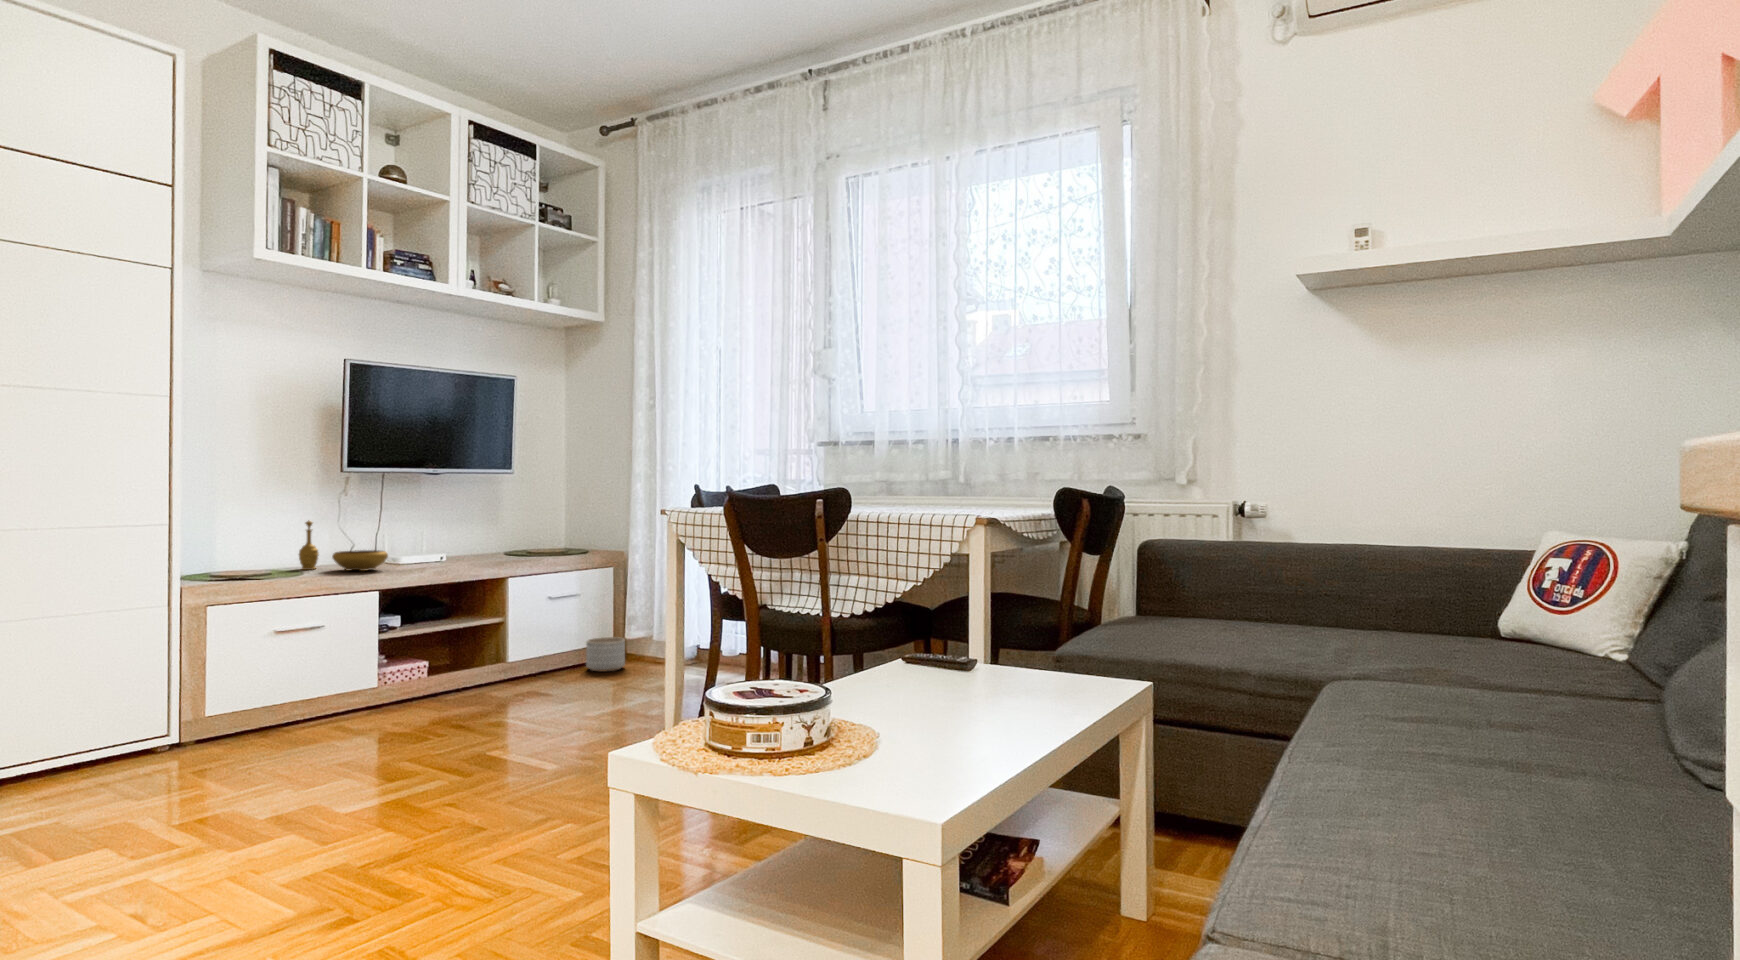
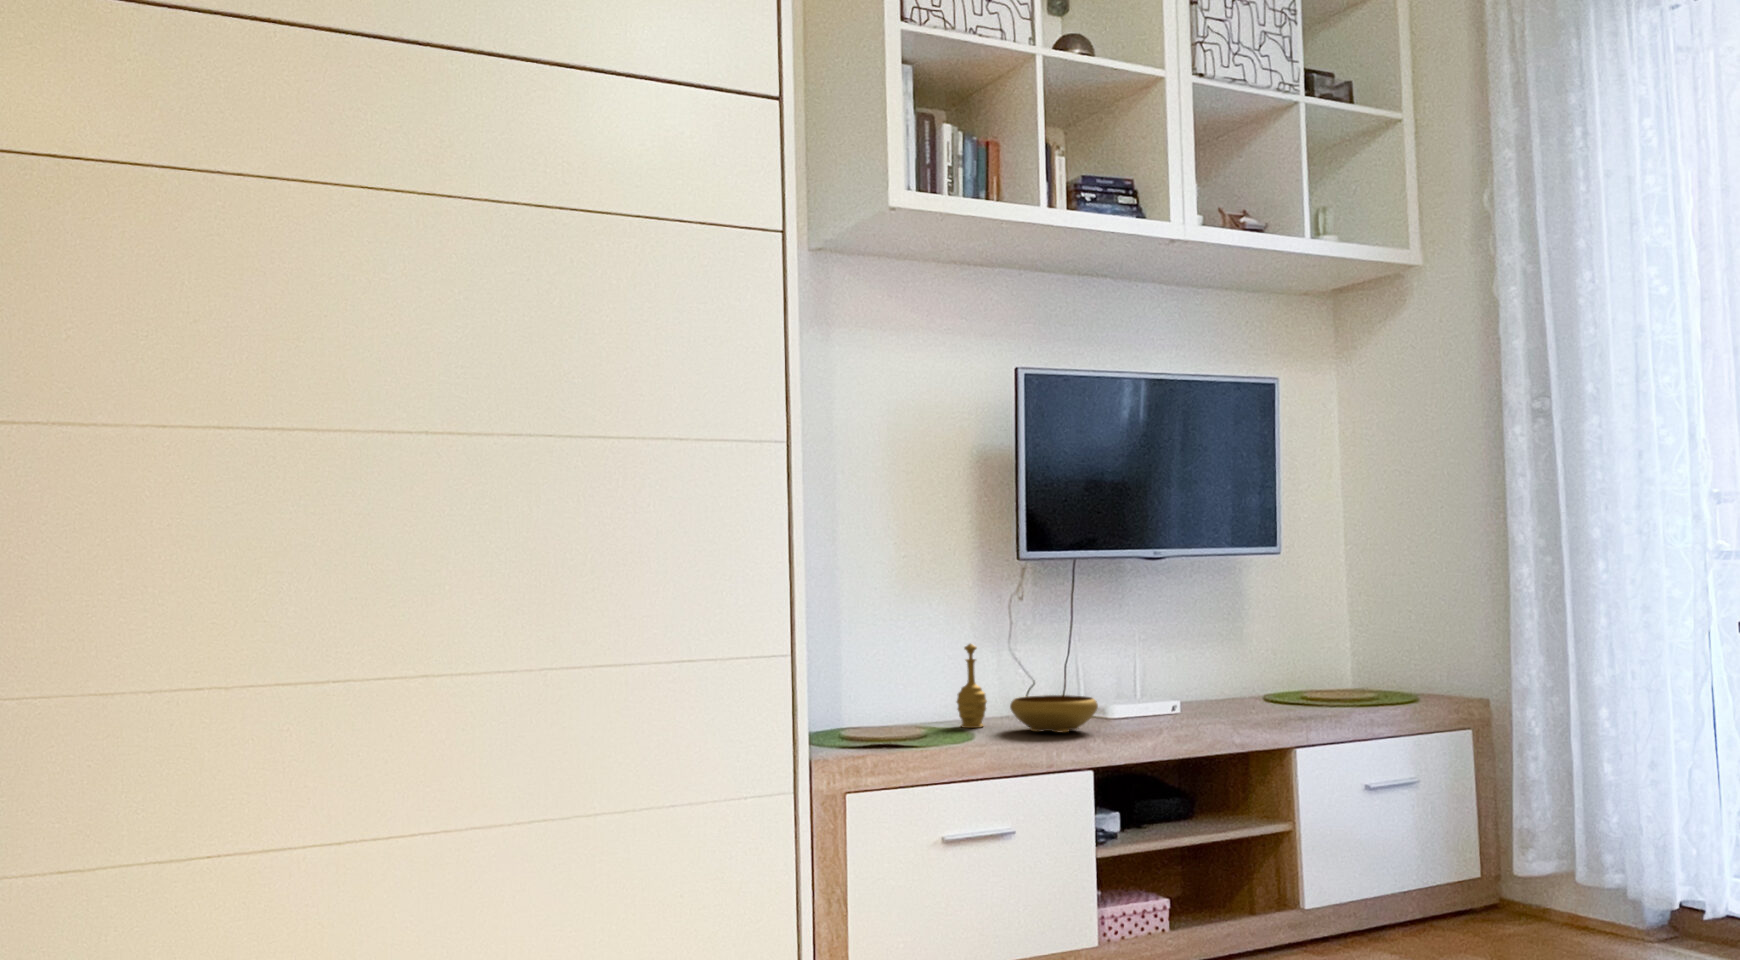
planter: present [586,637,625,672] -> none [1435,864,1515,934]

